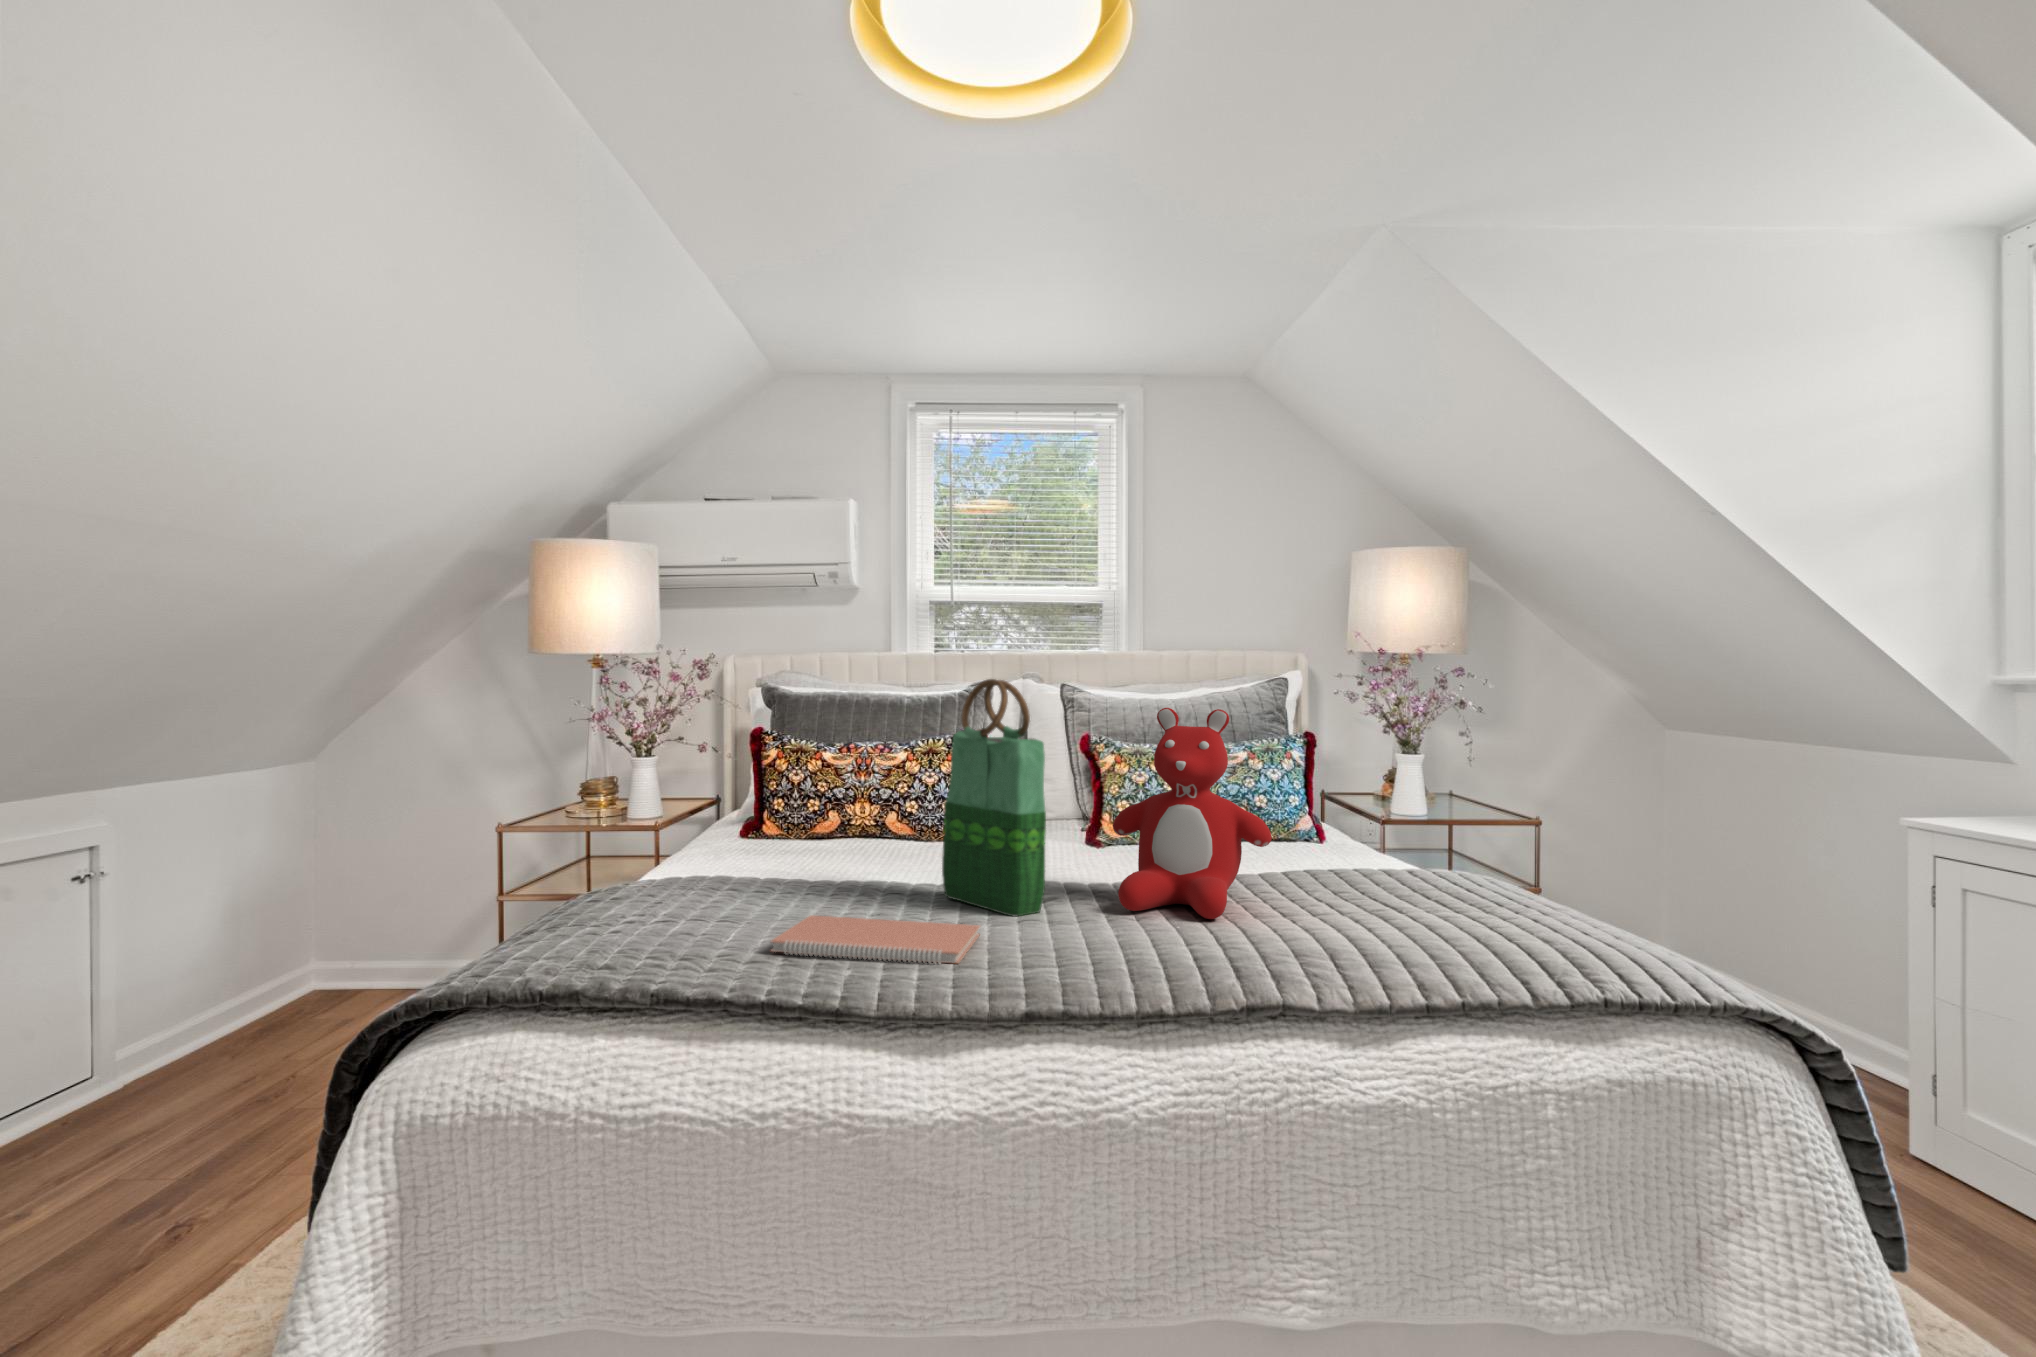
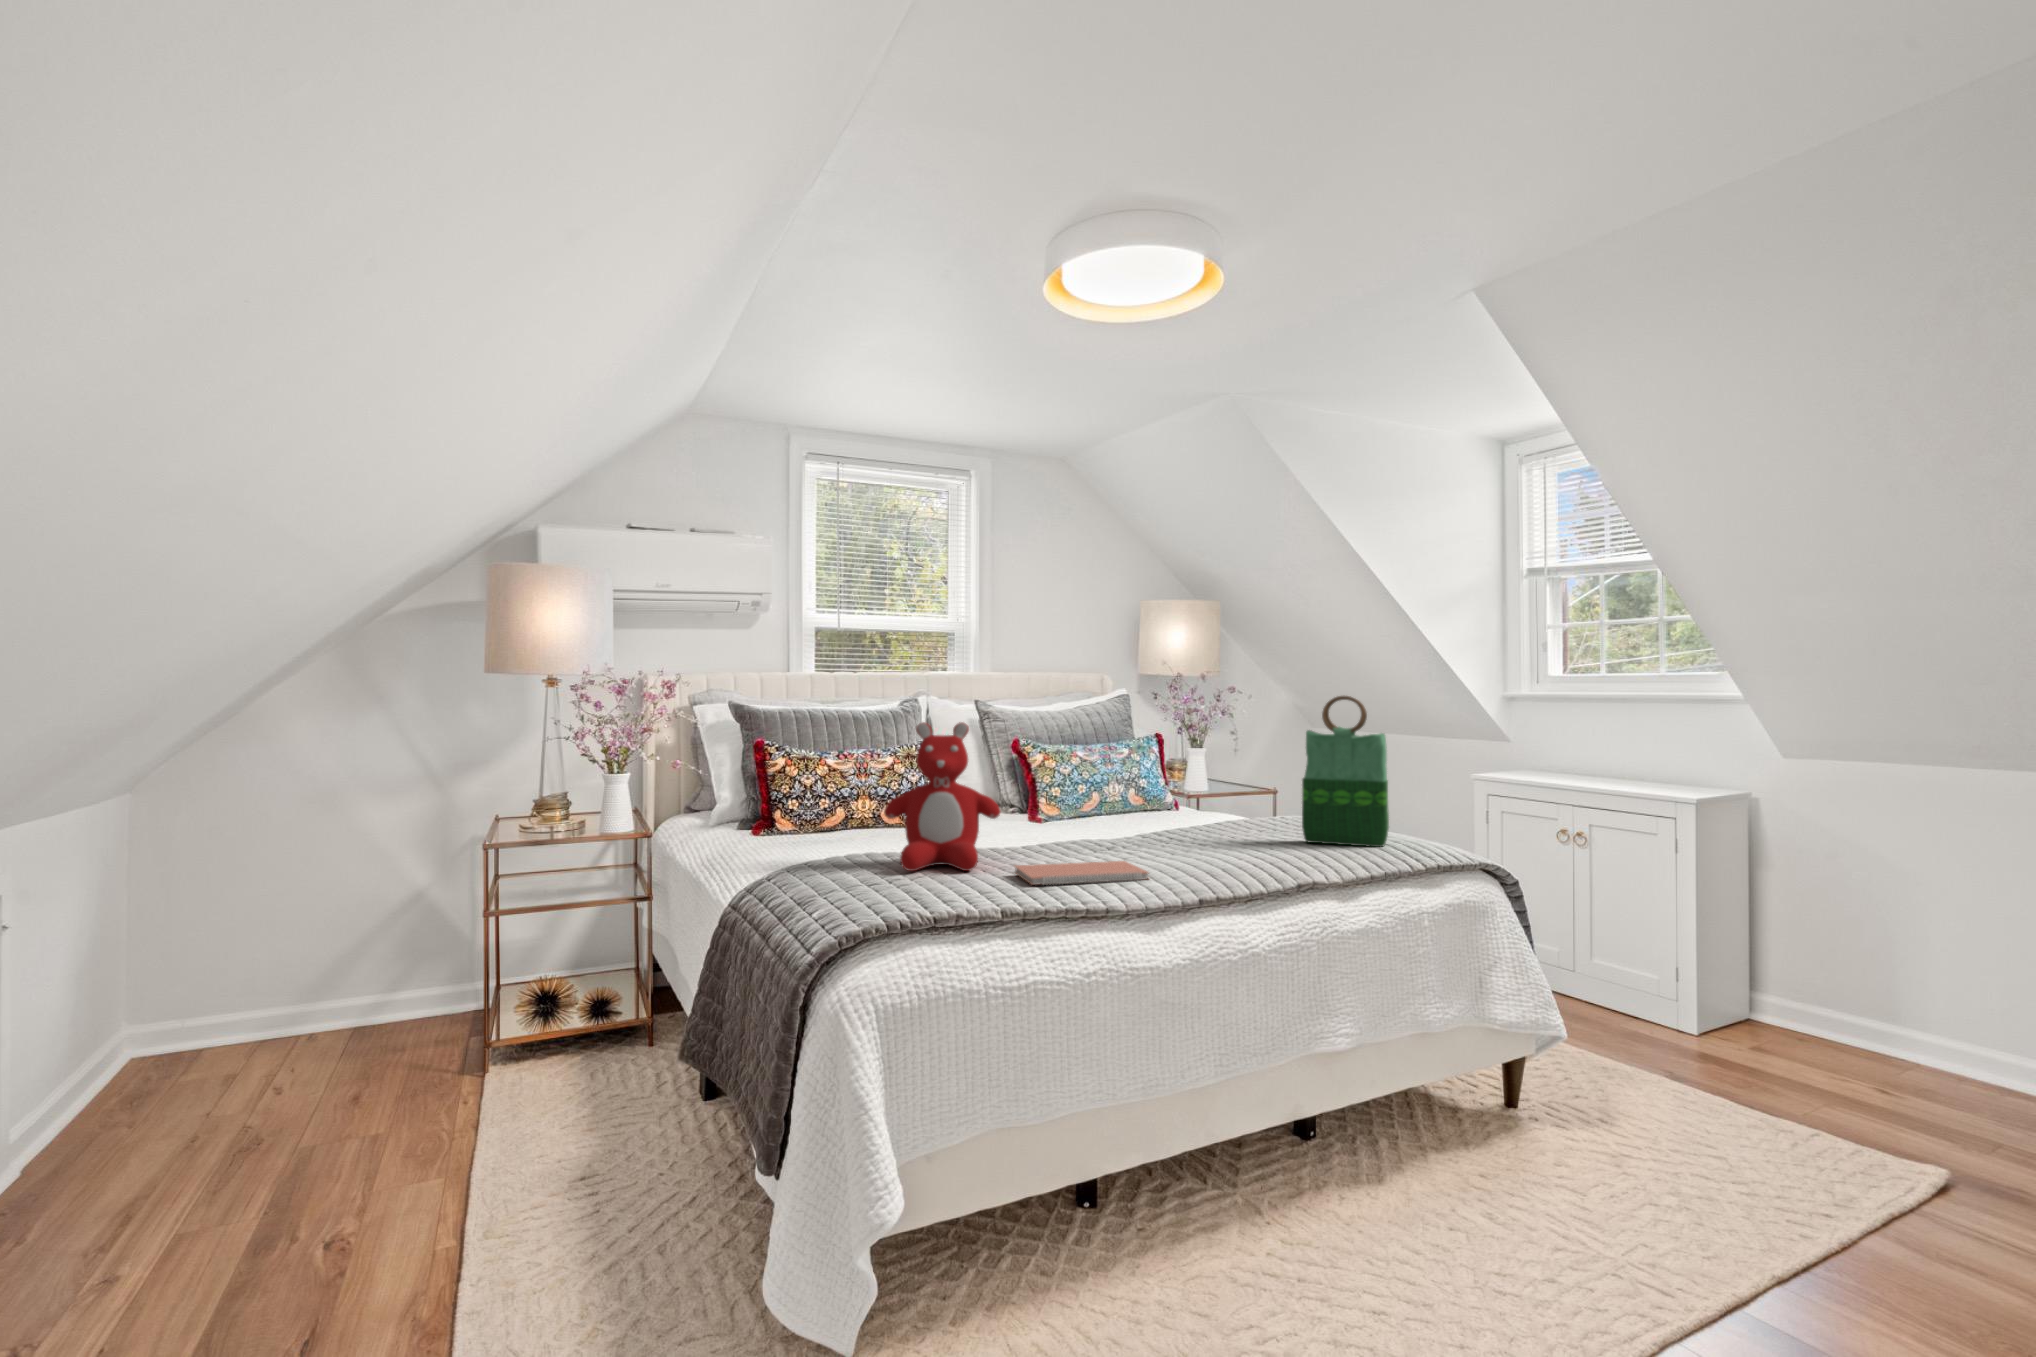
tote bag: present [942,679,1046,917] -> present [1302,696,1389,847]
teddy bear: present [1113,708,1272,919] -> present [884,722,1000,871]

